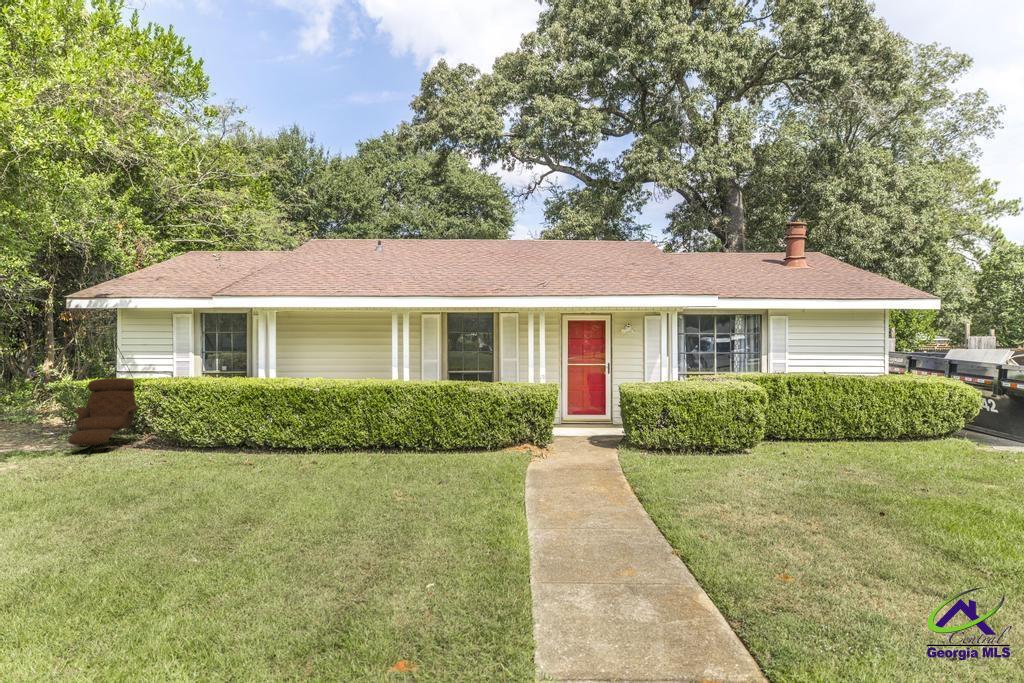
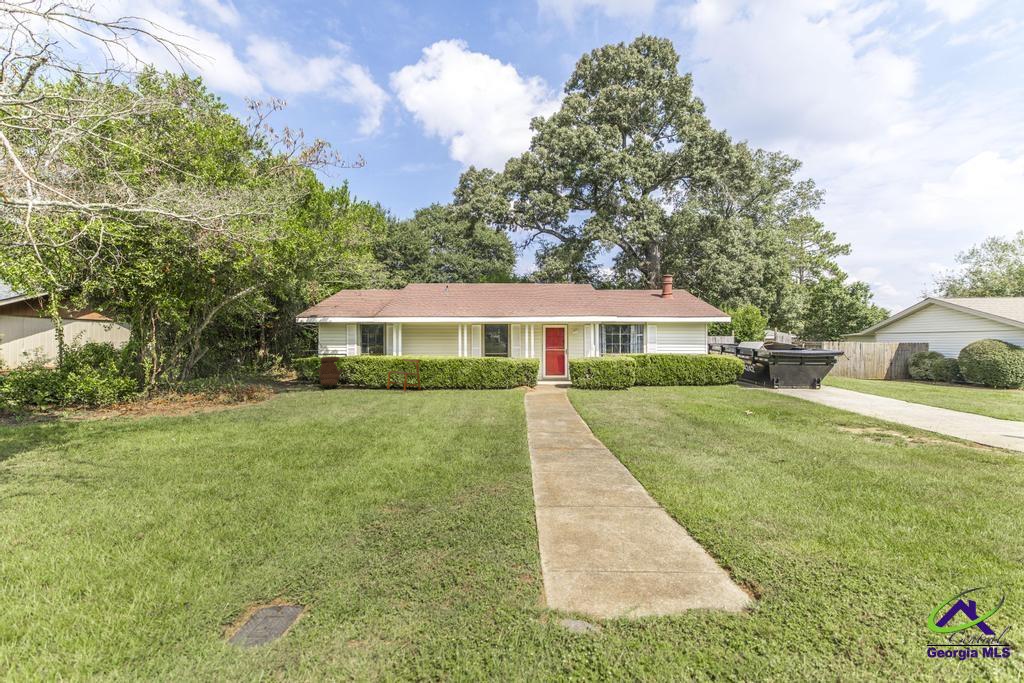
bench: none [224,384,295,464] -> present [387,359,421,392]

